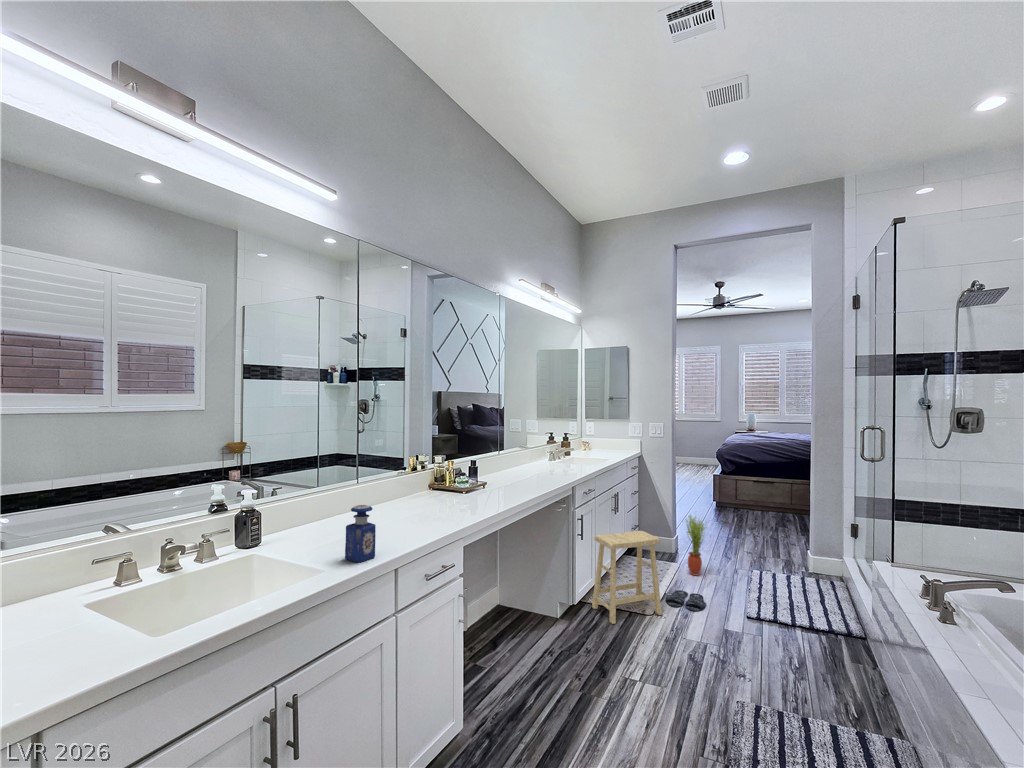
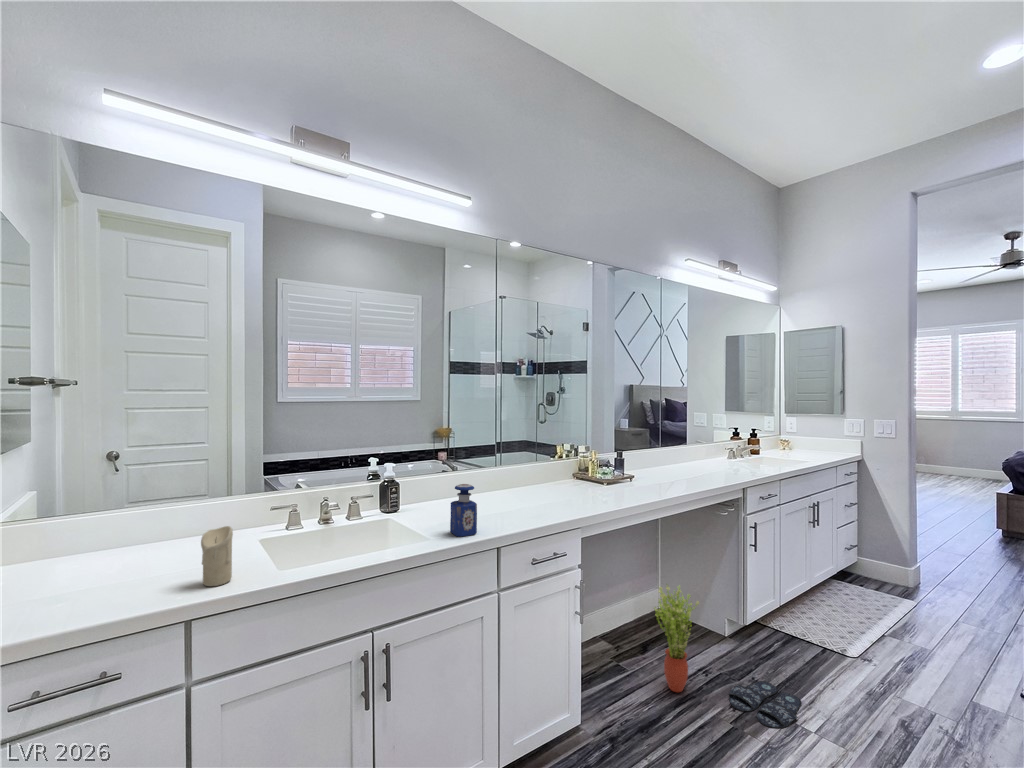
potted plant: present [686,515,705,576] -> present [655,586,699,692]
footstool: present [592,531,662,624] -> none [772,549,871,662]
slippers: present [666,590,706,612] -> present [729,681,802,728]
candle: none [42,592,92,679] -> present [201,526,233,586]

